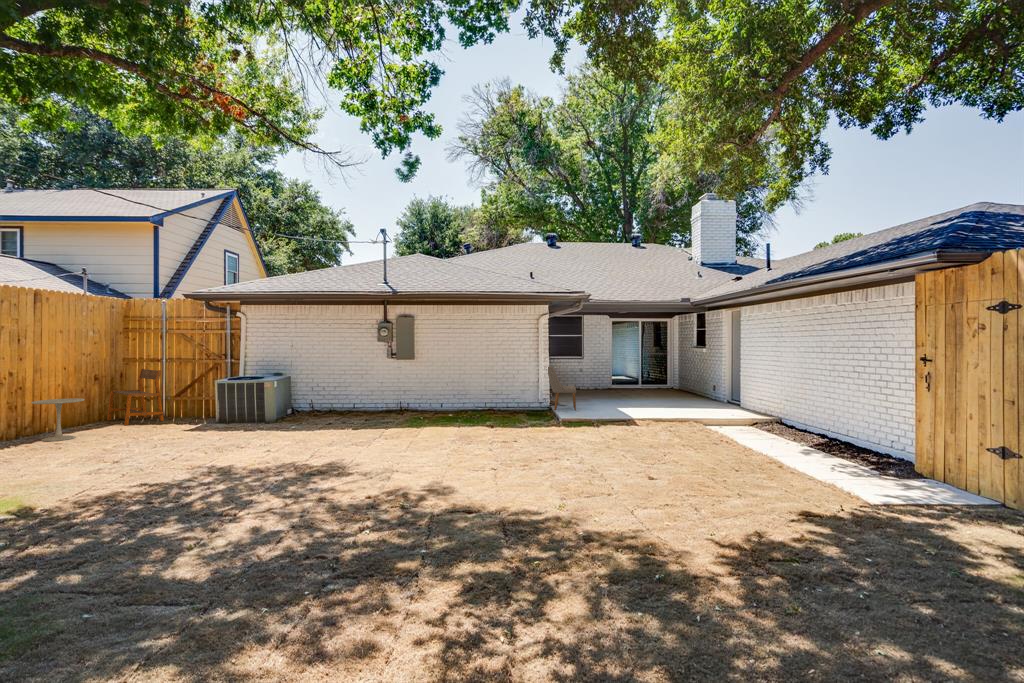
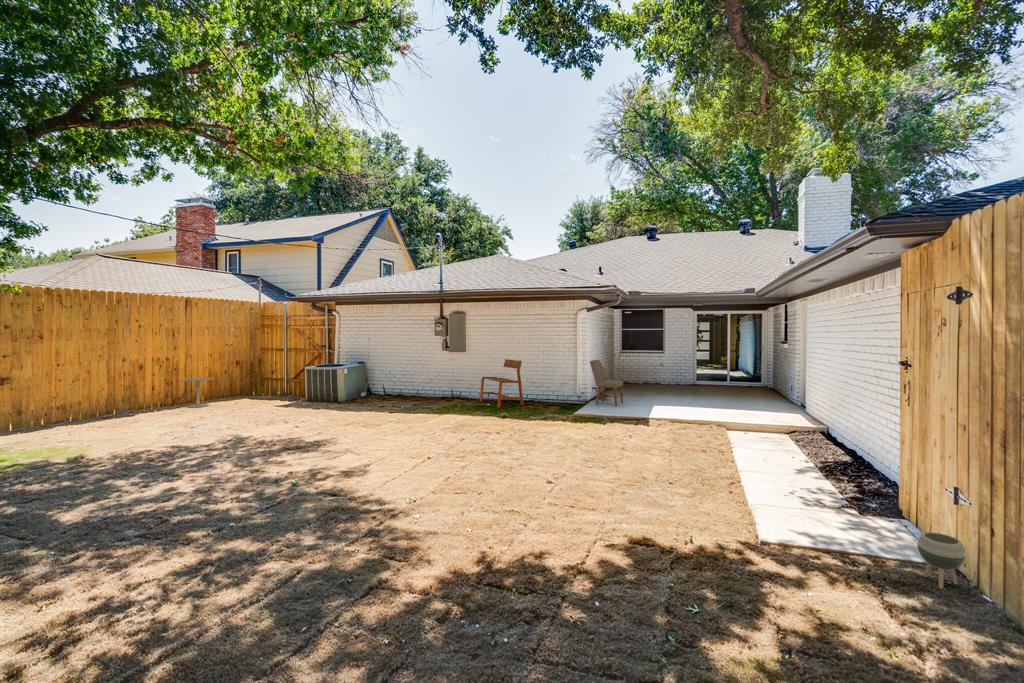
bench: present [107,369,164,425] -> present [480,359,524,408]
planter: none [979,473,1012,508] -> present [917,532,966,589]

